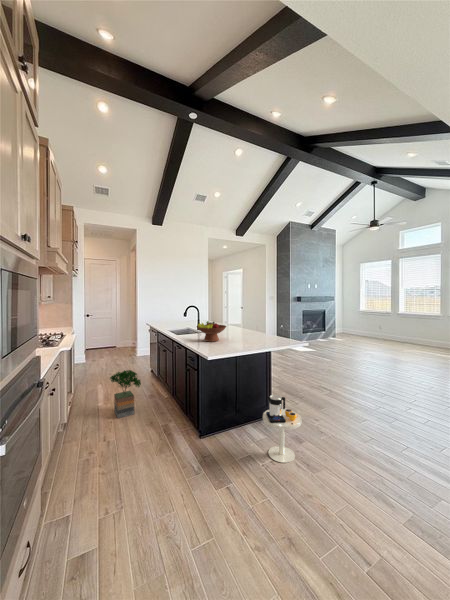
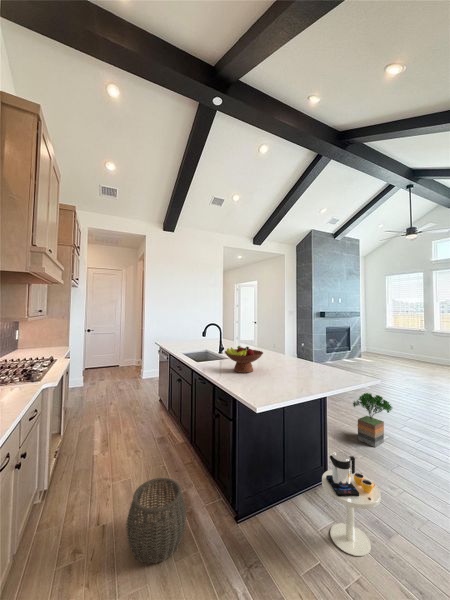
potted tree: present [110,370,141,418] -> present [353,393,392,447]
woven basket: none [121,416,165,469] -> present [126,478,186,564]

